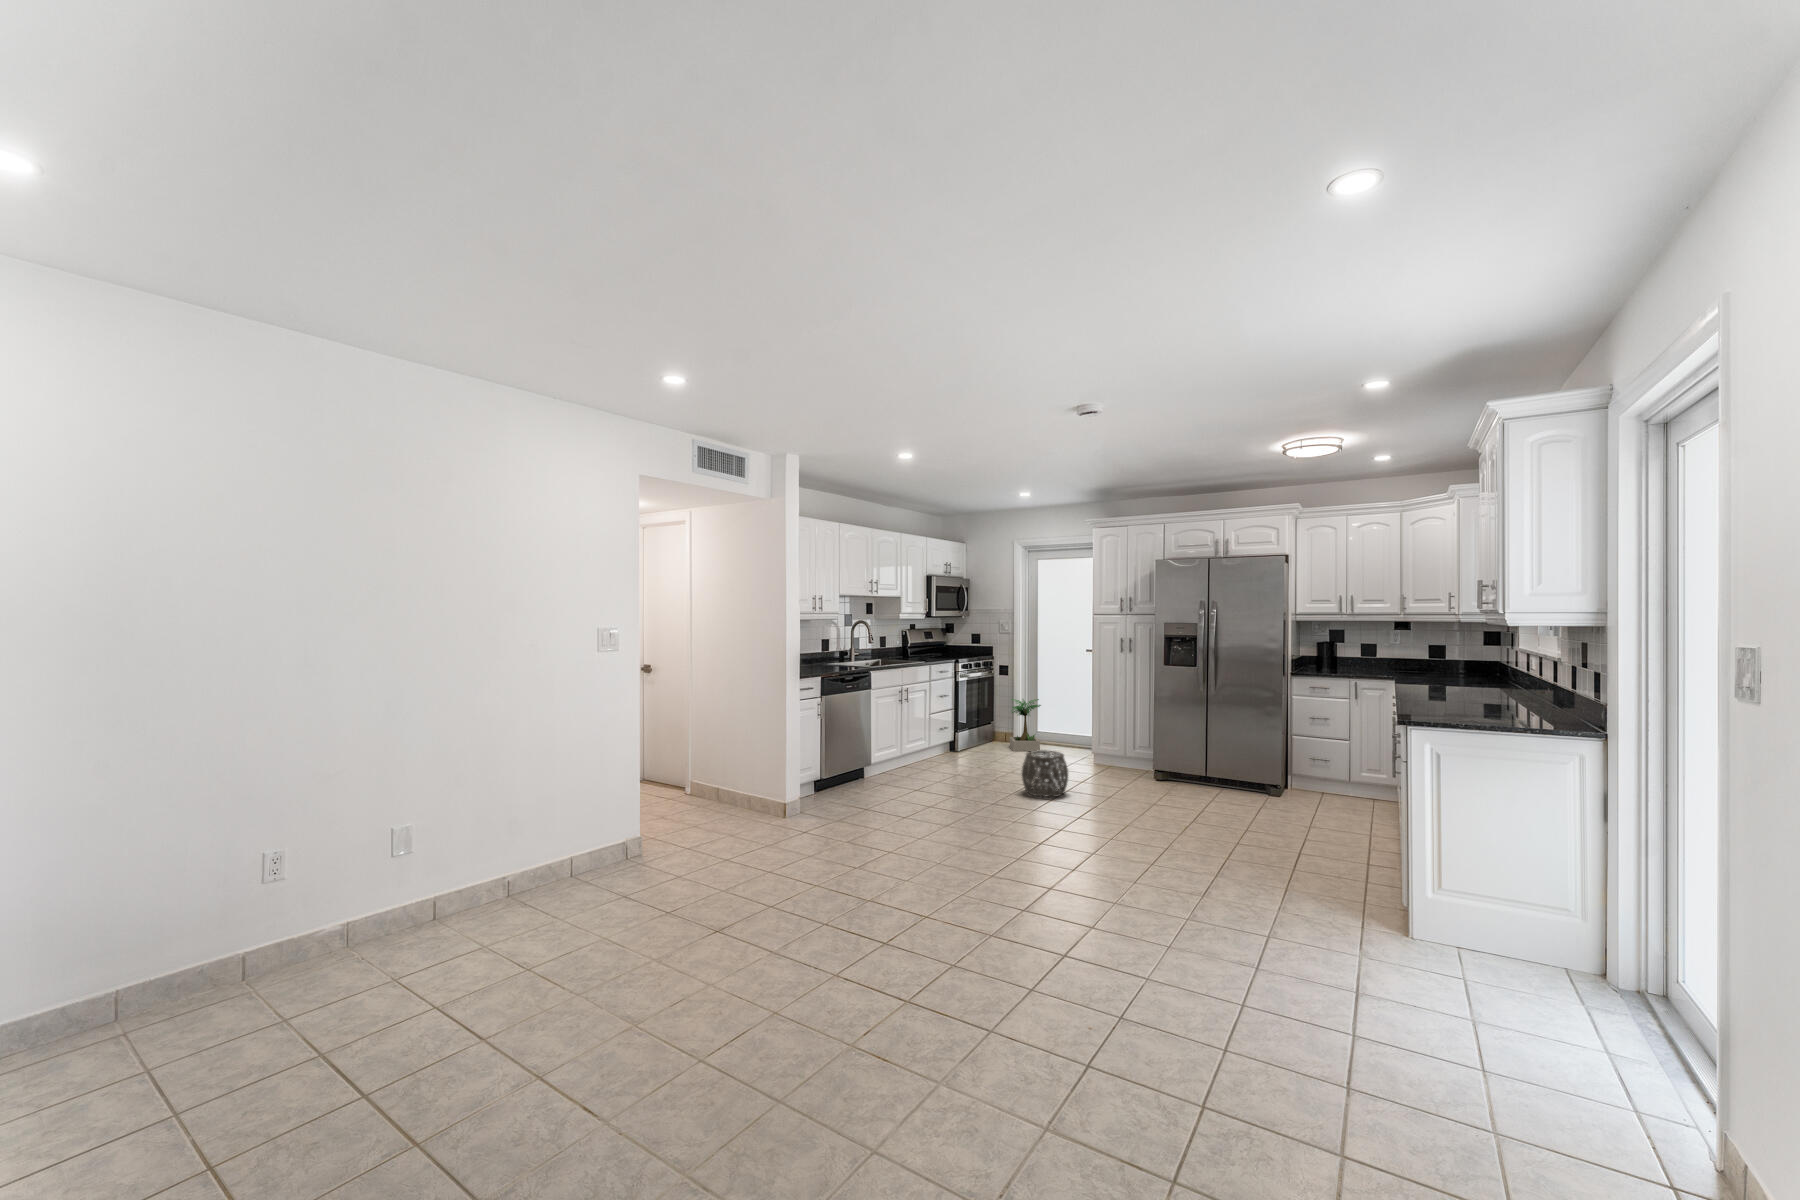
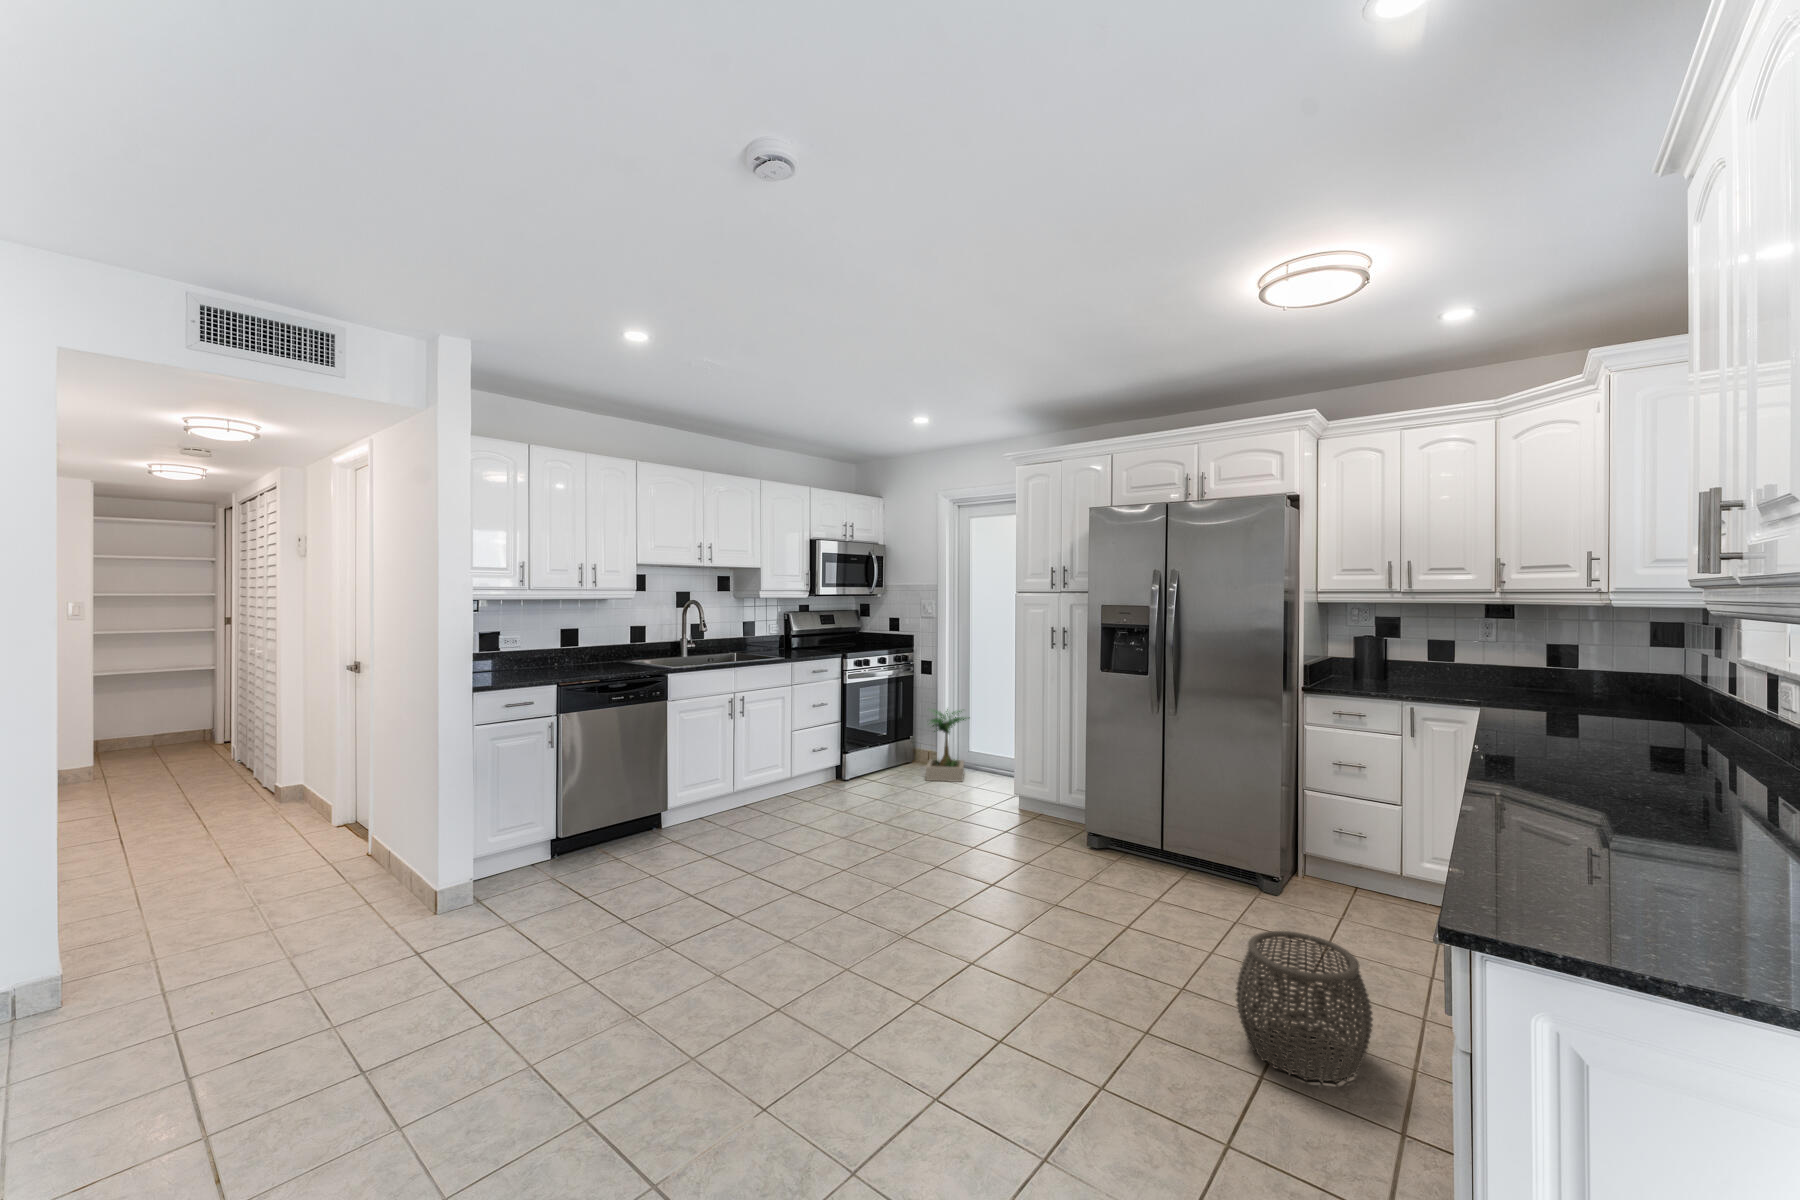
woven basket: present [1022,750,1068,797] -> present [1235,931,1373,1082]

